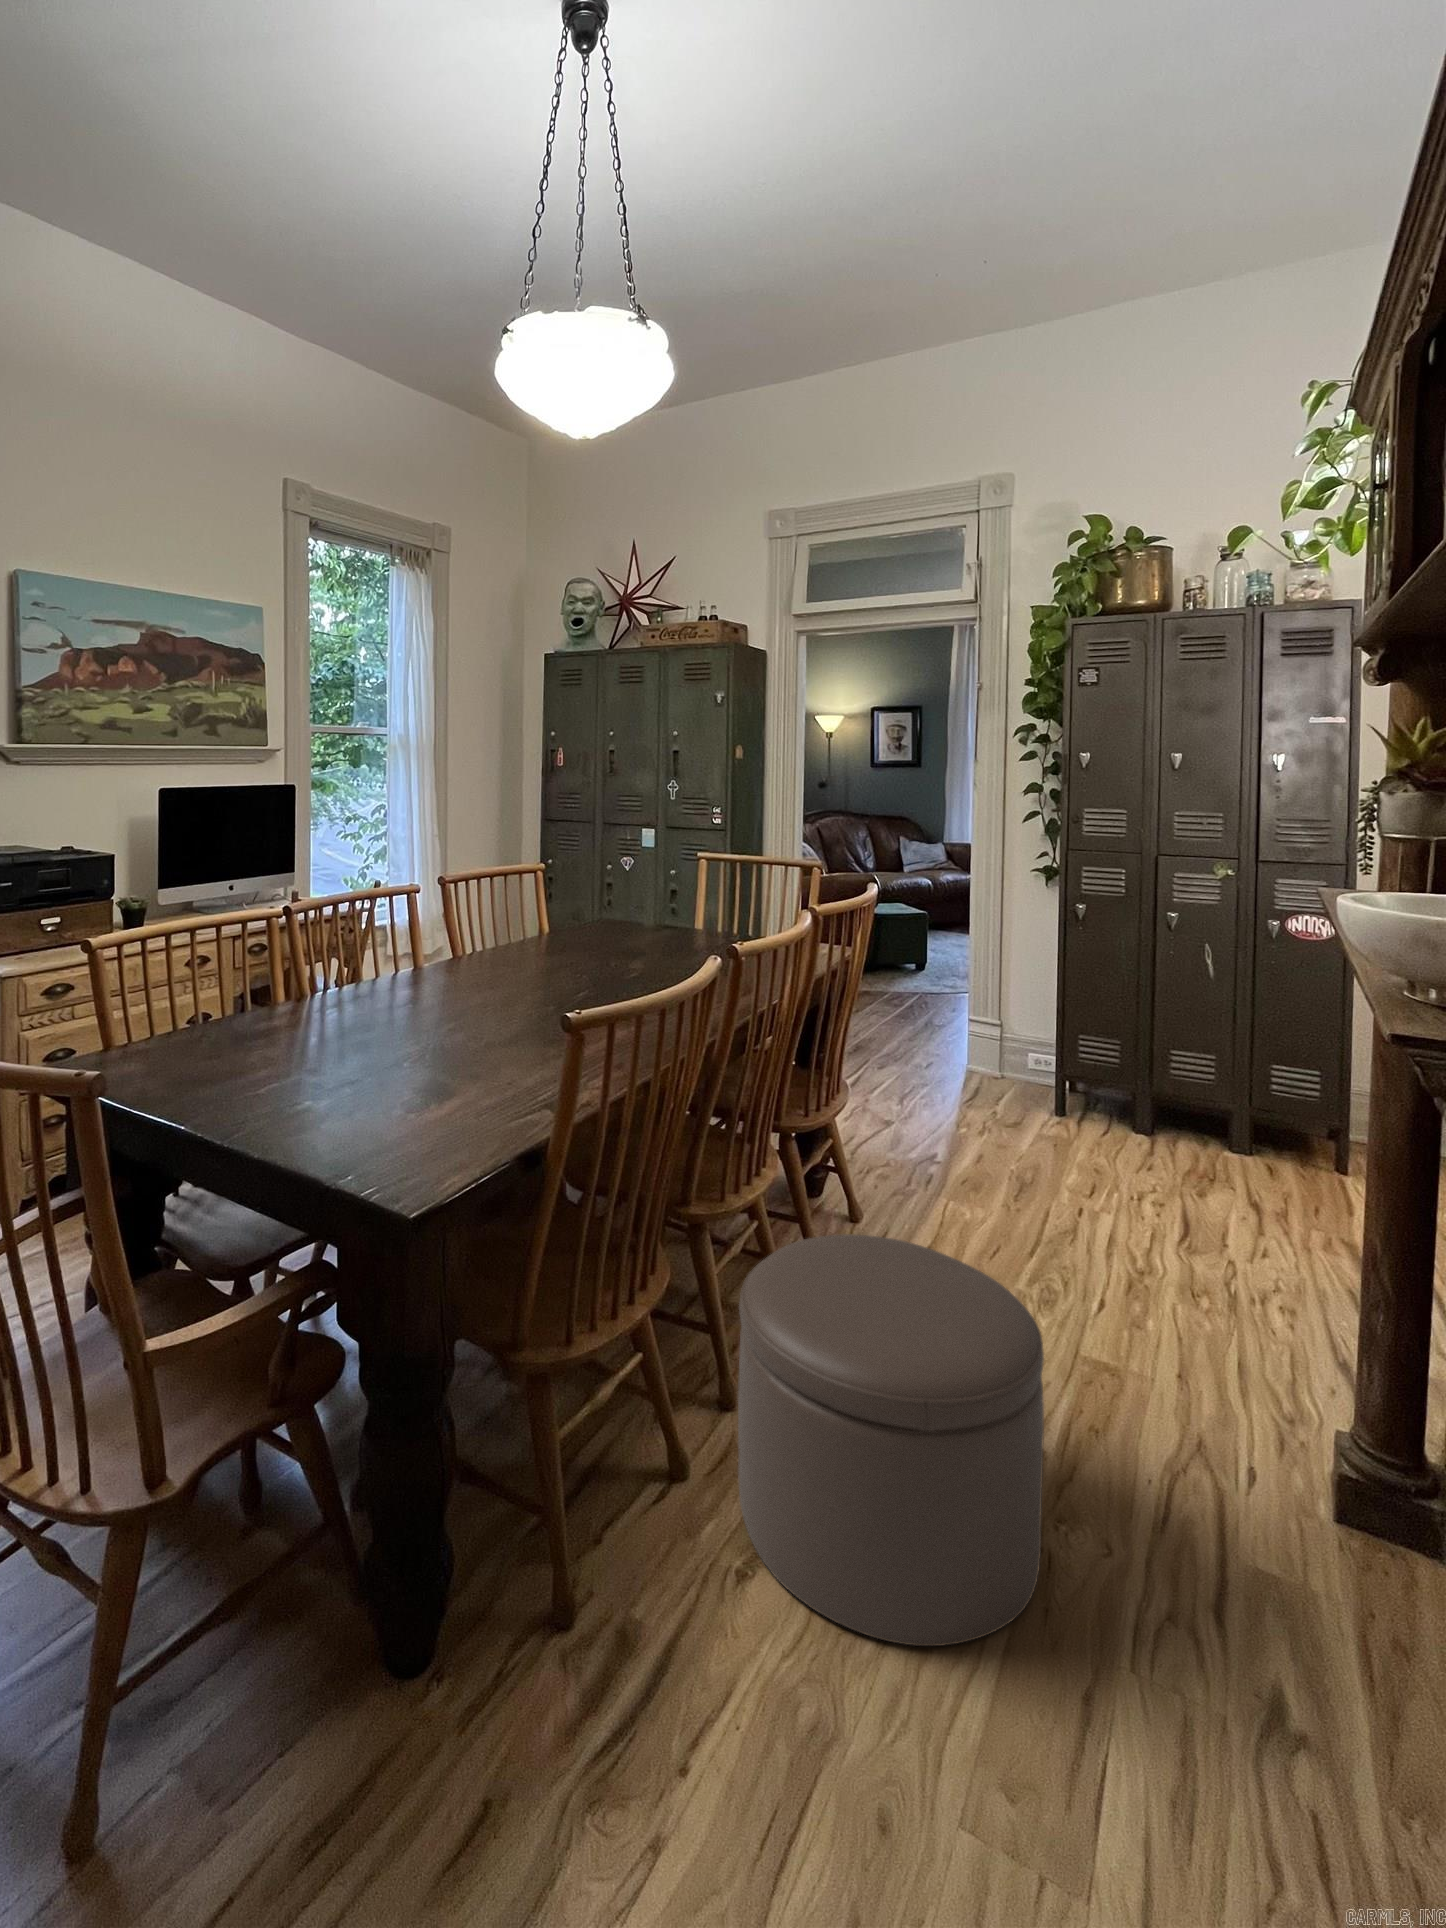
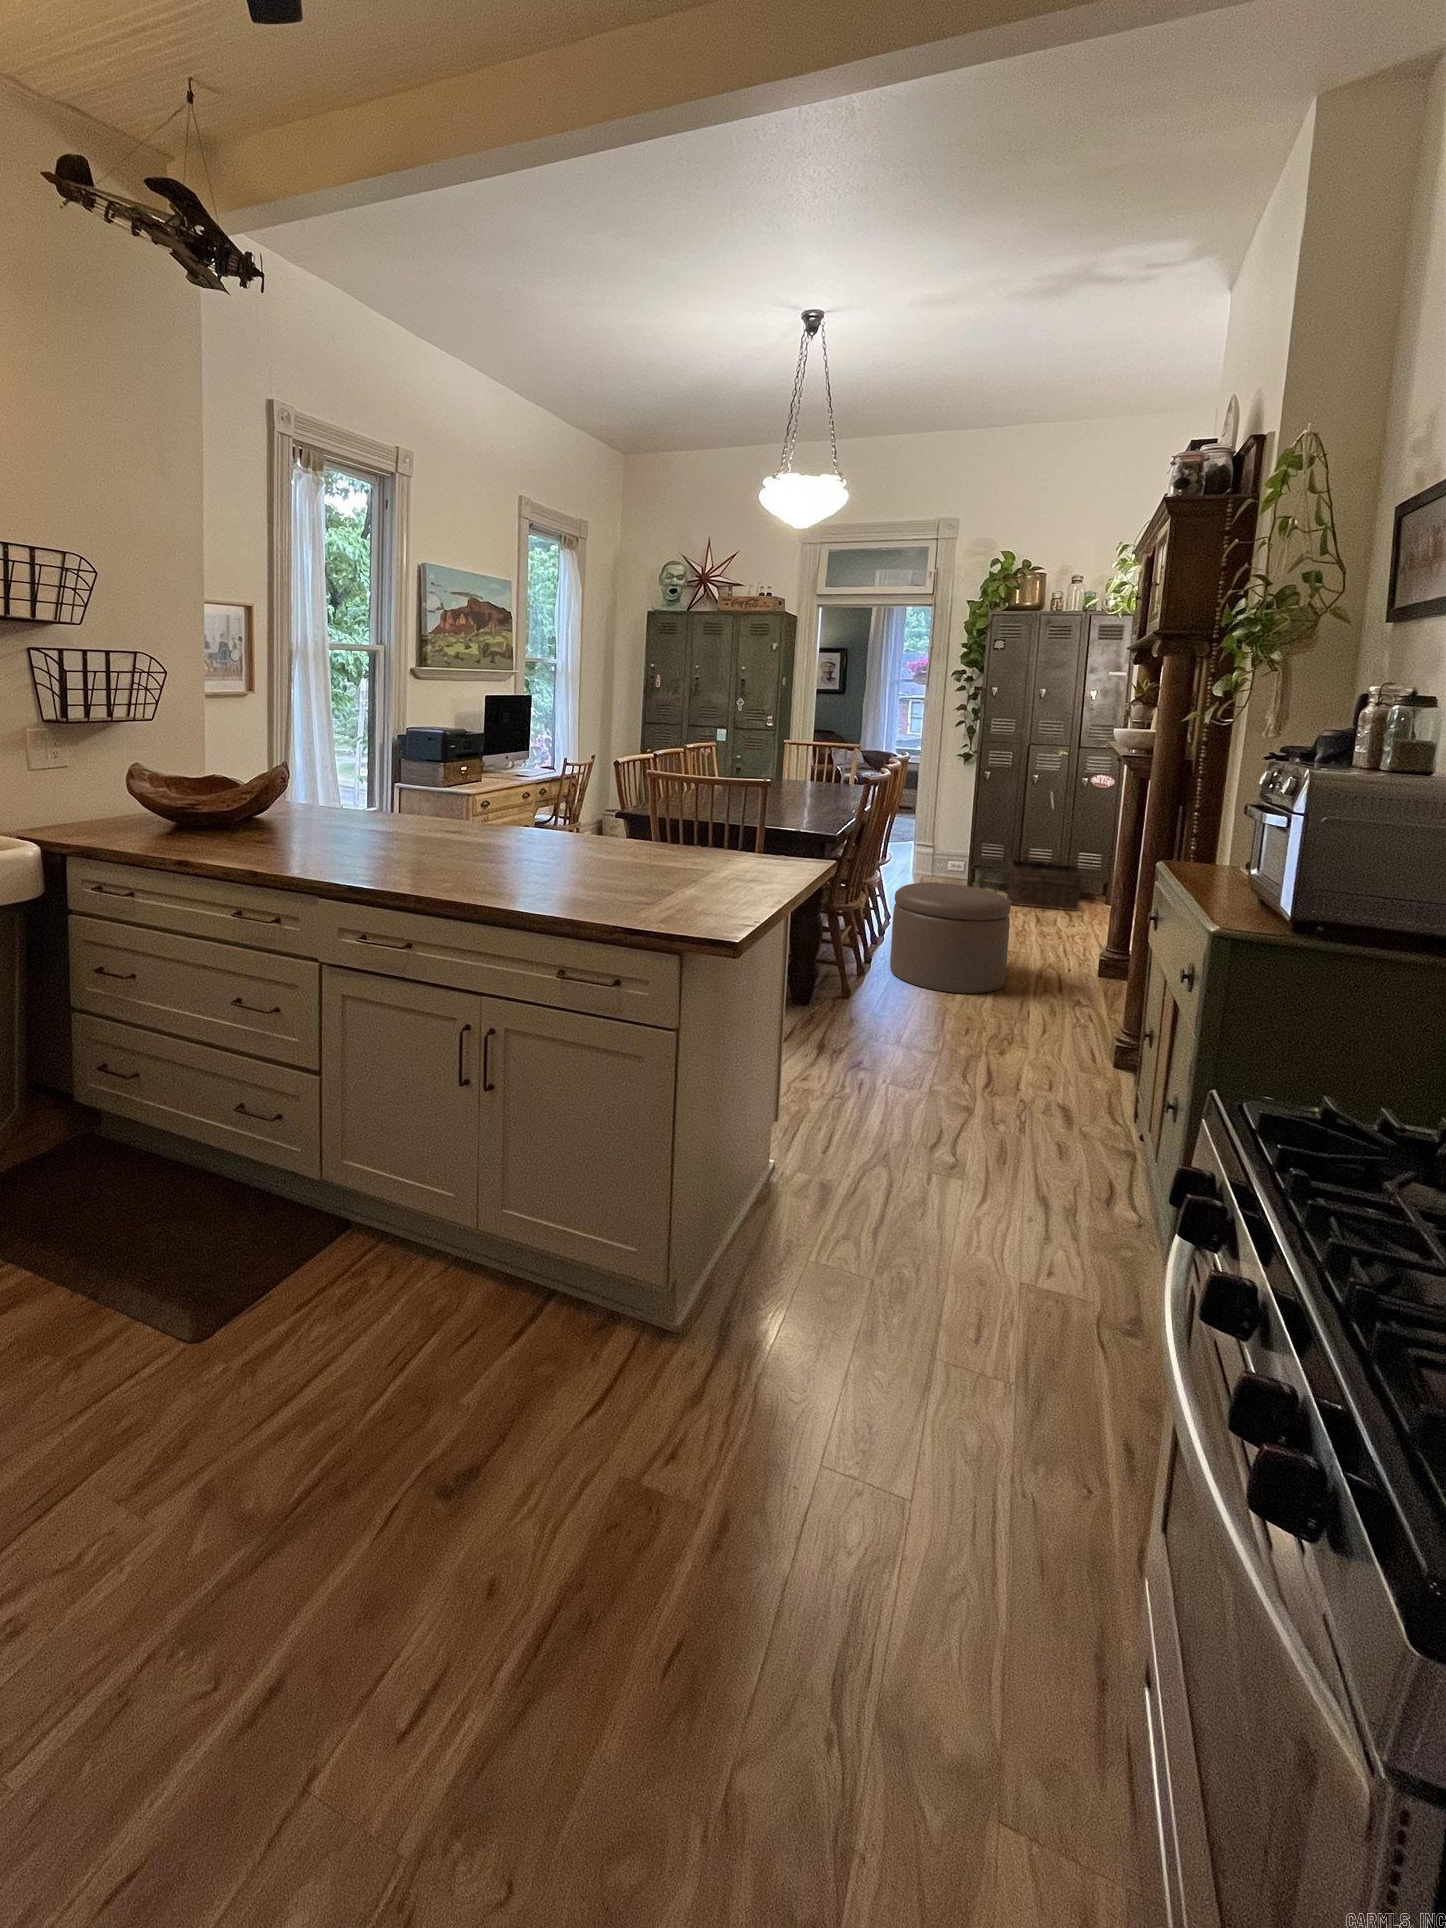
basket: none [1125,1072,1280,1199] -> present [1006,857,1082,911]

